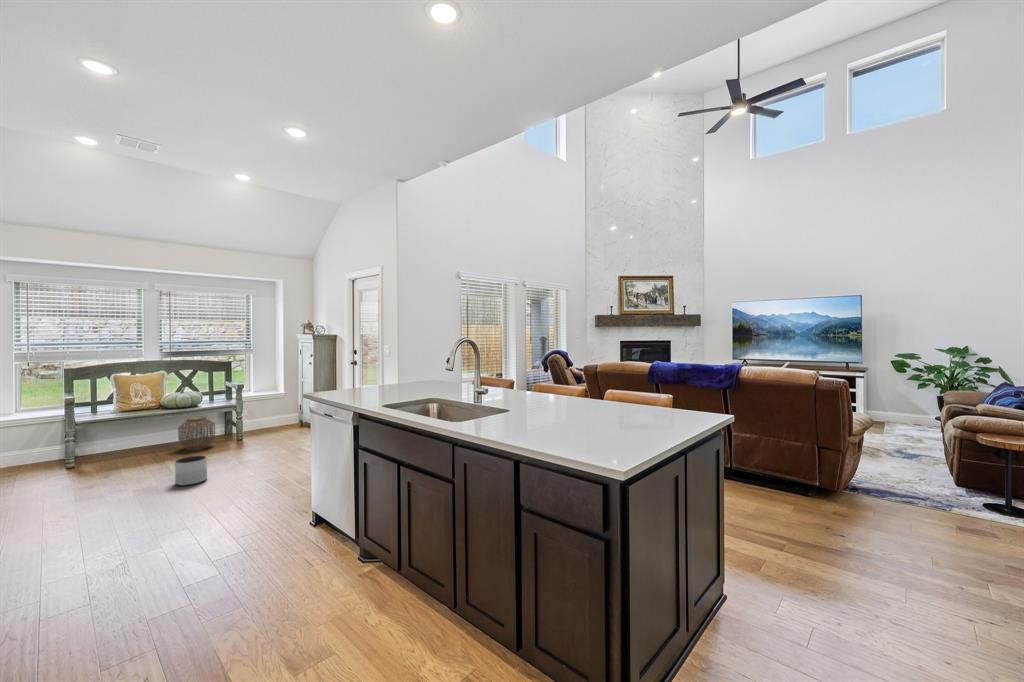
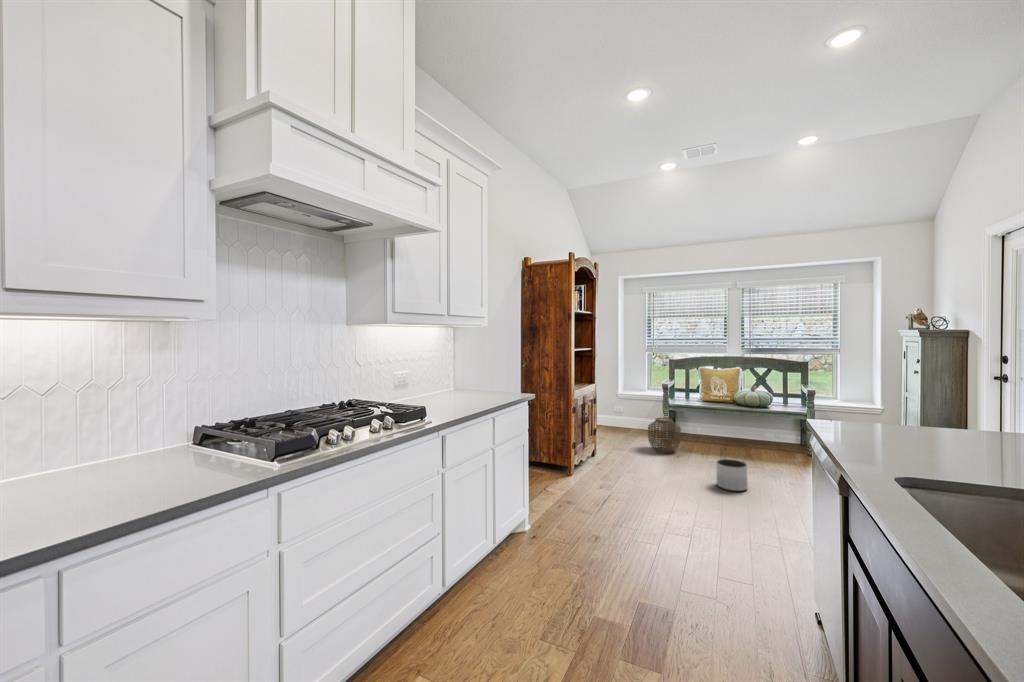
woven basket: present [178,416,215,451] -> present [648,418,681,453]

